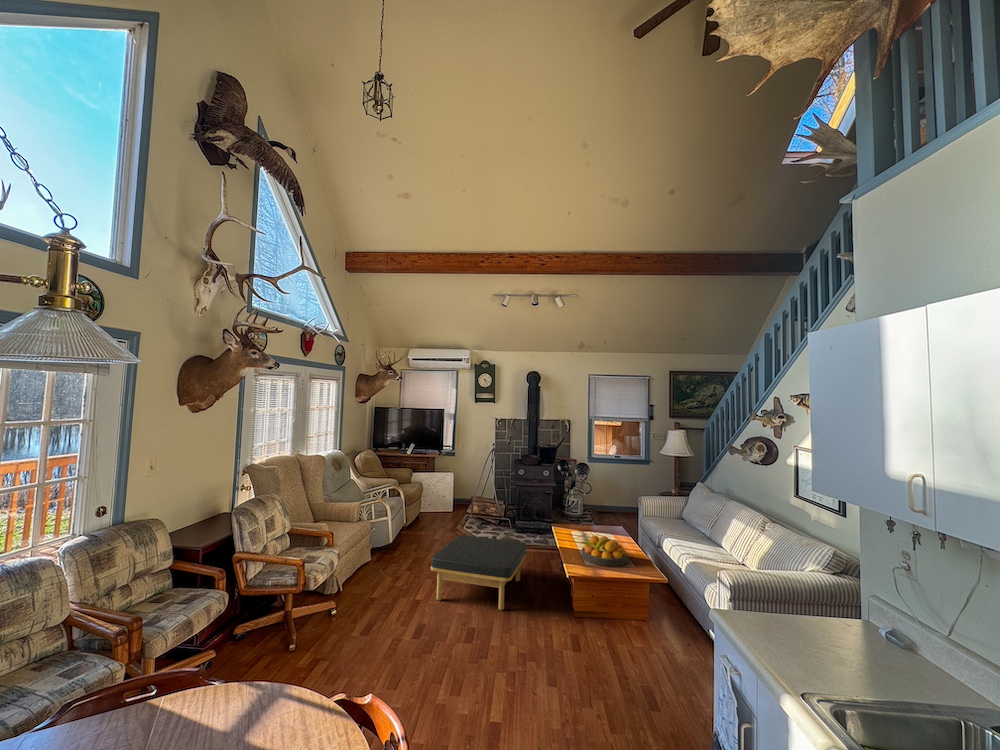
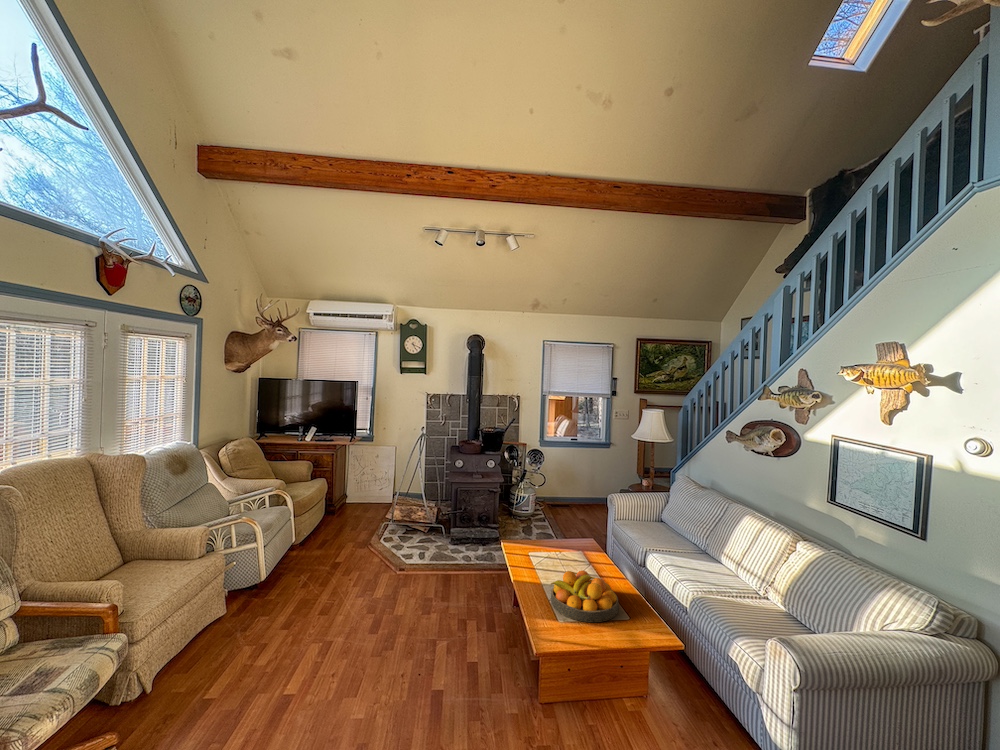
ottoman: present [431,535,527,610] -> none [313,570,468,703]

